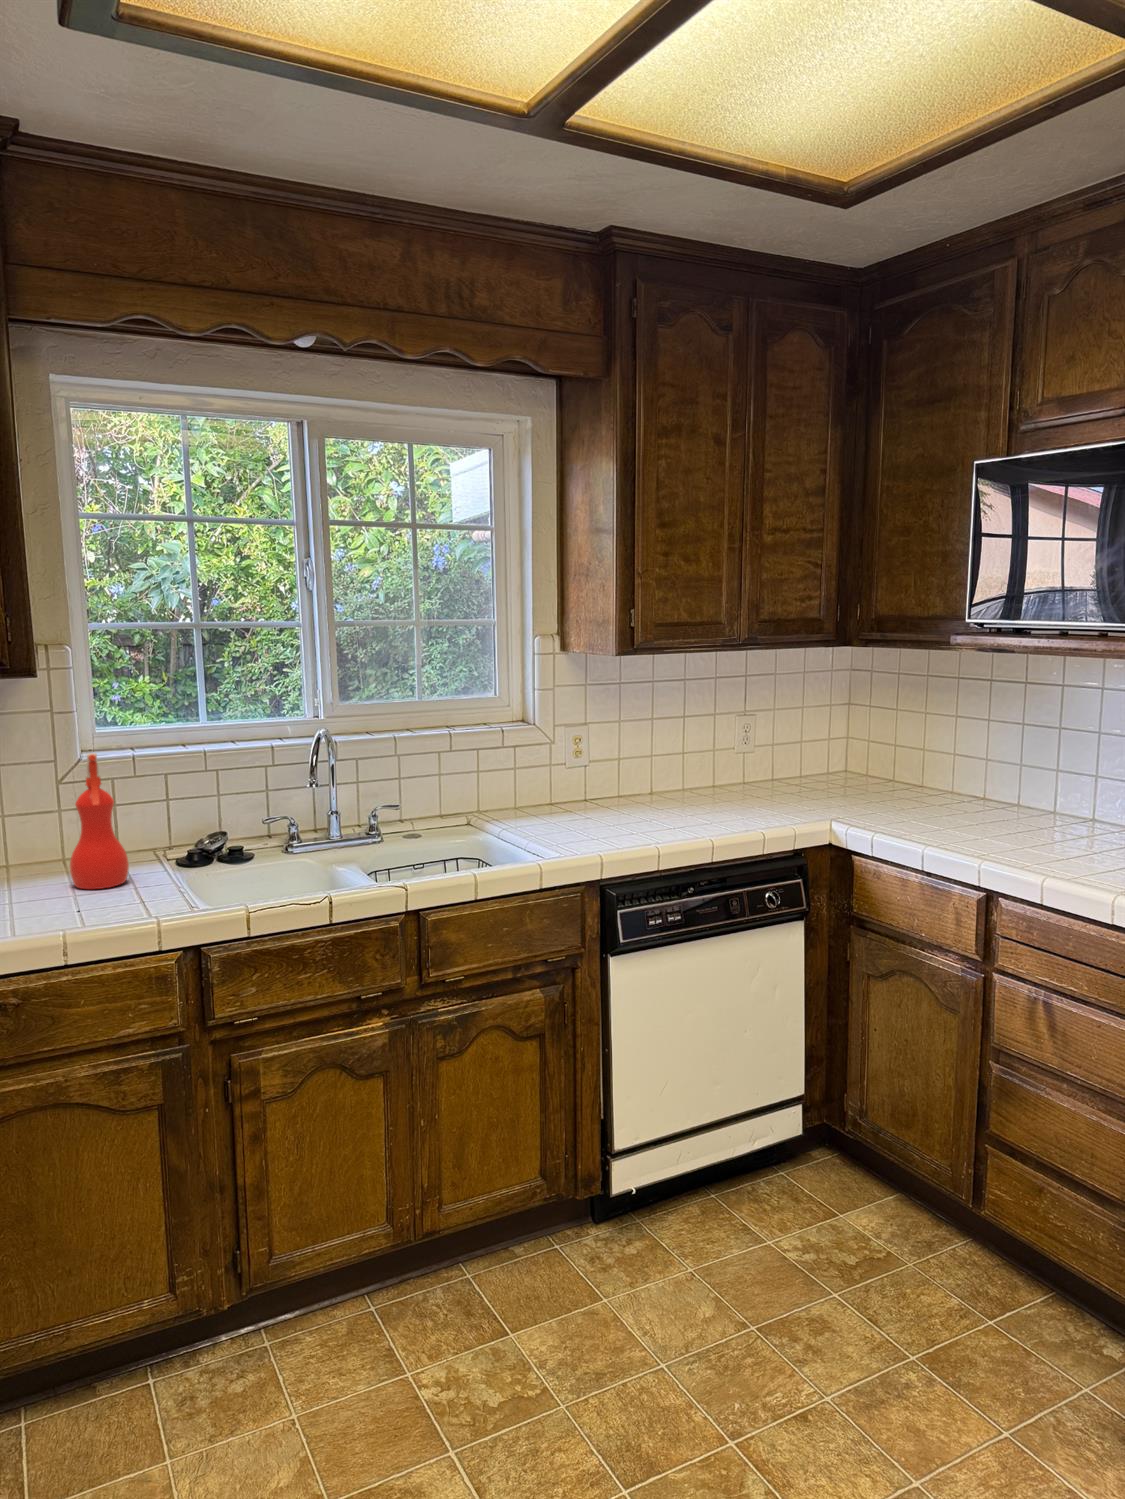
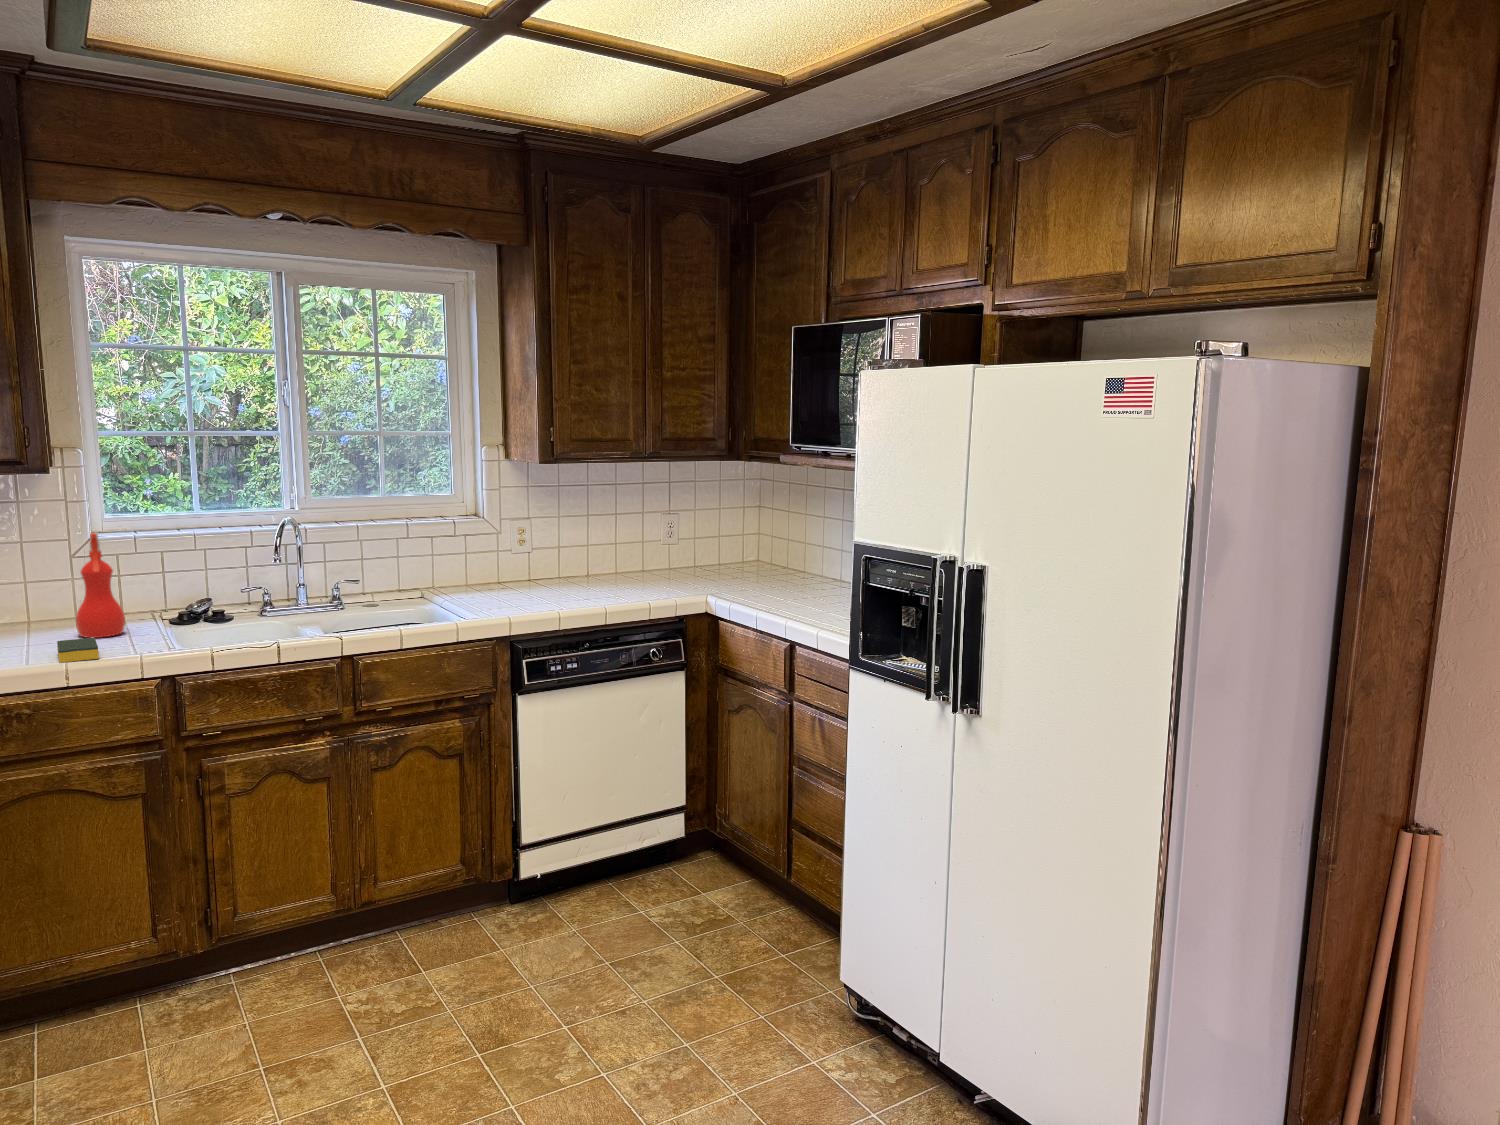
sponge: none [51,894,106,933] -> present [57,638,99,663]

